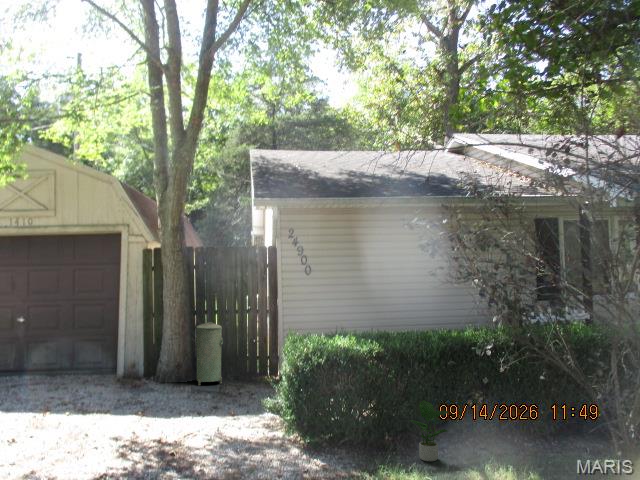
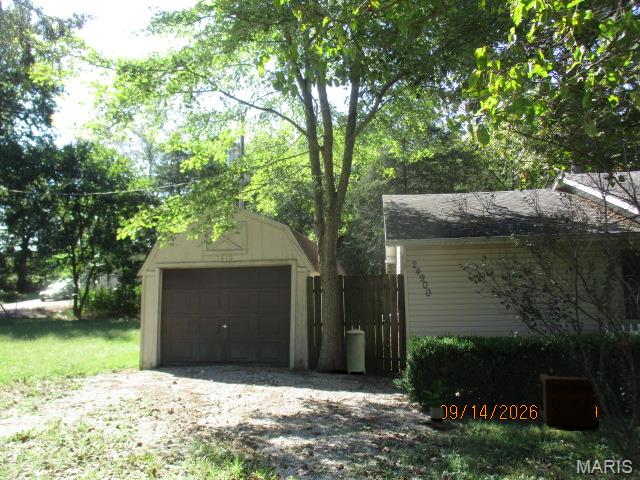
wooden crate: none [470,385,557,467] -> present [539,374,596,427]
potted plant: present [410,400,448,461] -> present [423,380,448,419]

